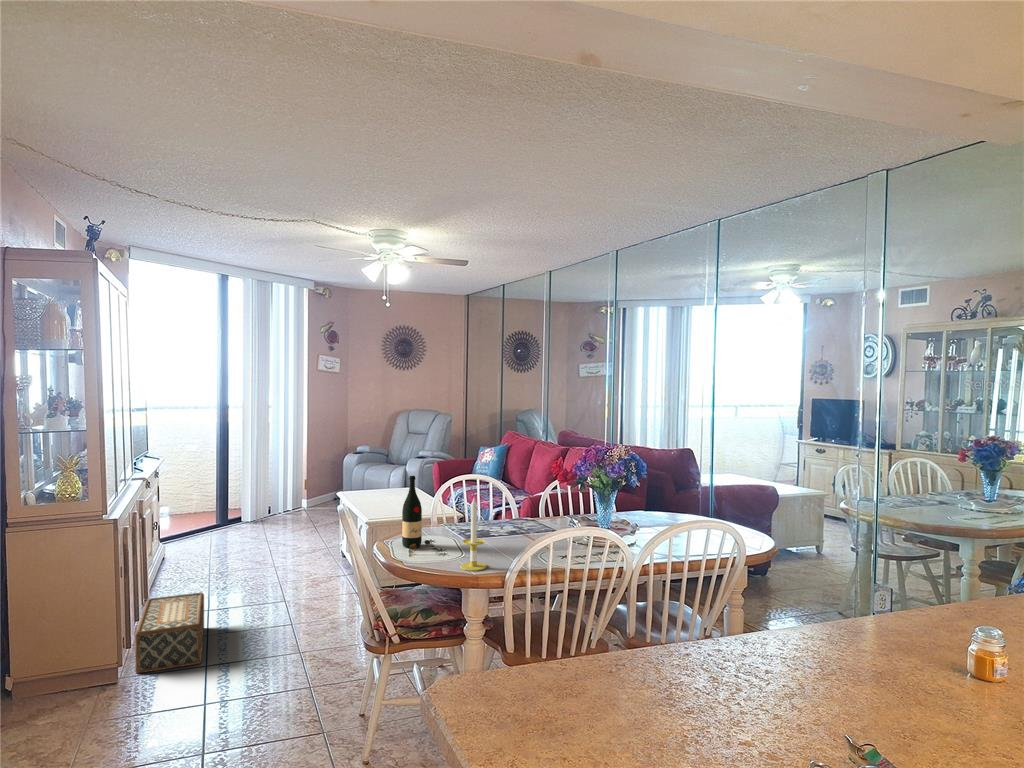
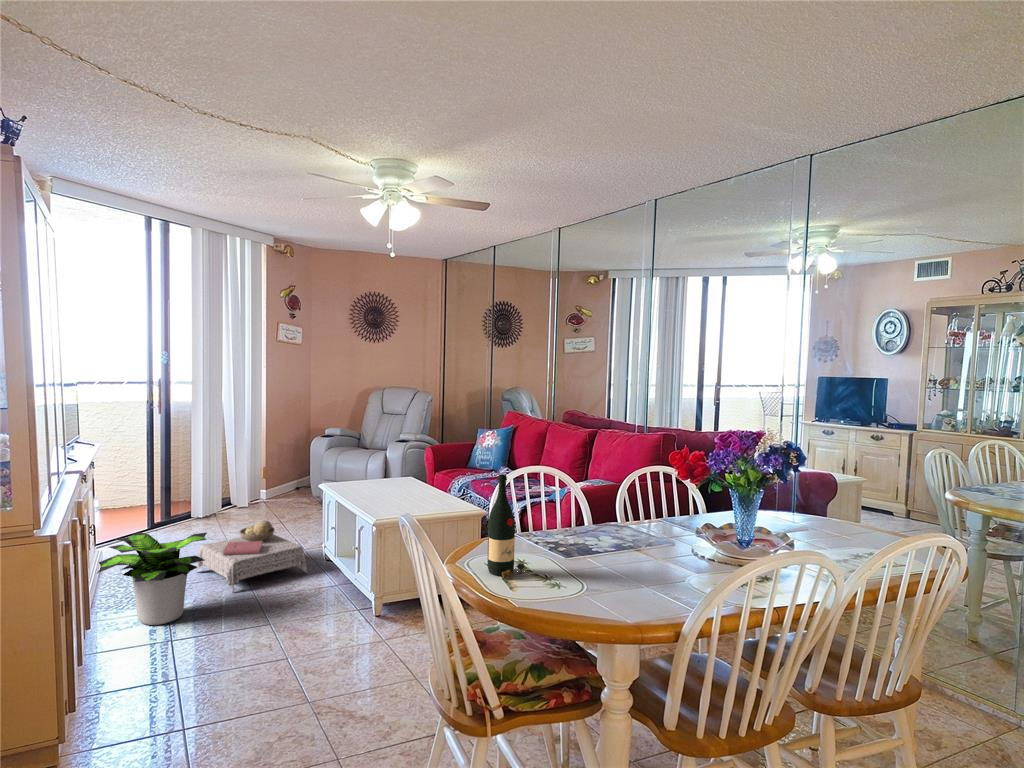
candle: present [461,498,486,571] -> none [597,507,635,615]
ottoman: none [238,520,324,576] -> present [196,521,307,593]
potted plant: none [156,525,241,596] -> present [97,532,207,625]
woven basket: present [135,592,204,674] -> none [83,627,178,756]

